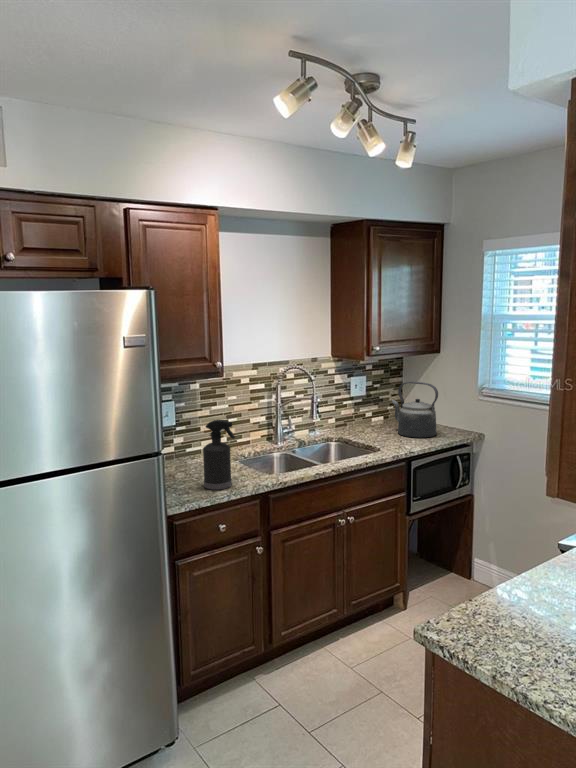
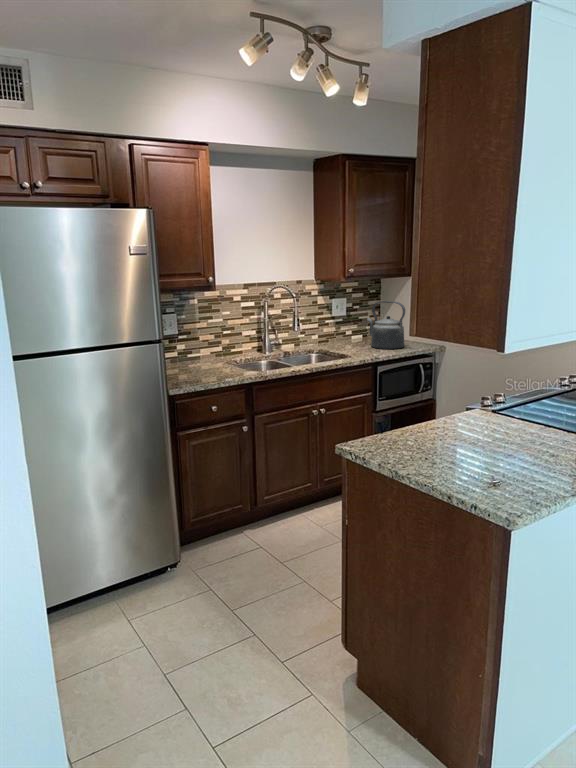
spray bottle: present [203,420,235,490] -> none [198,323,224,379]

